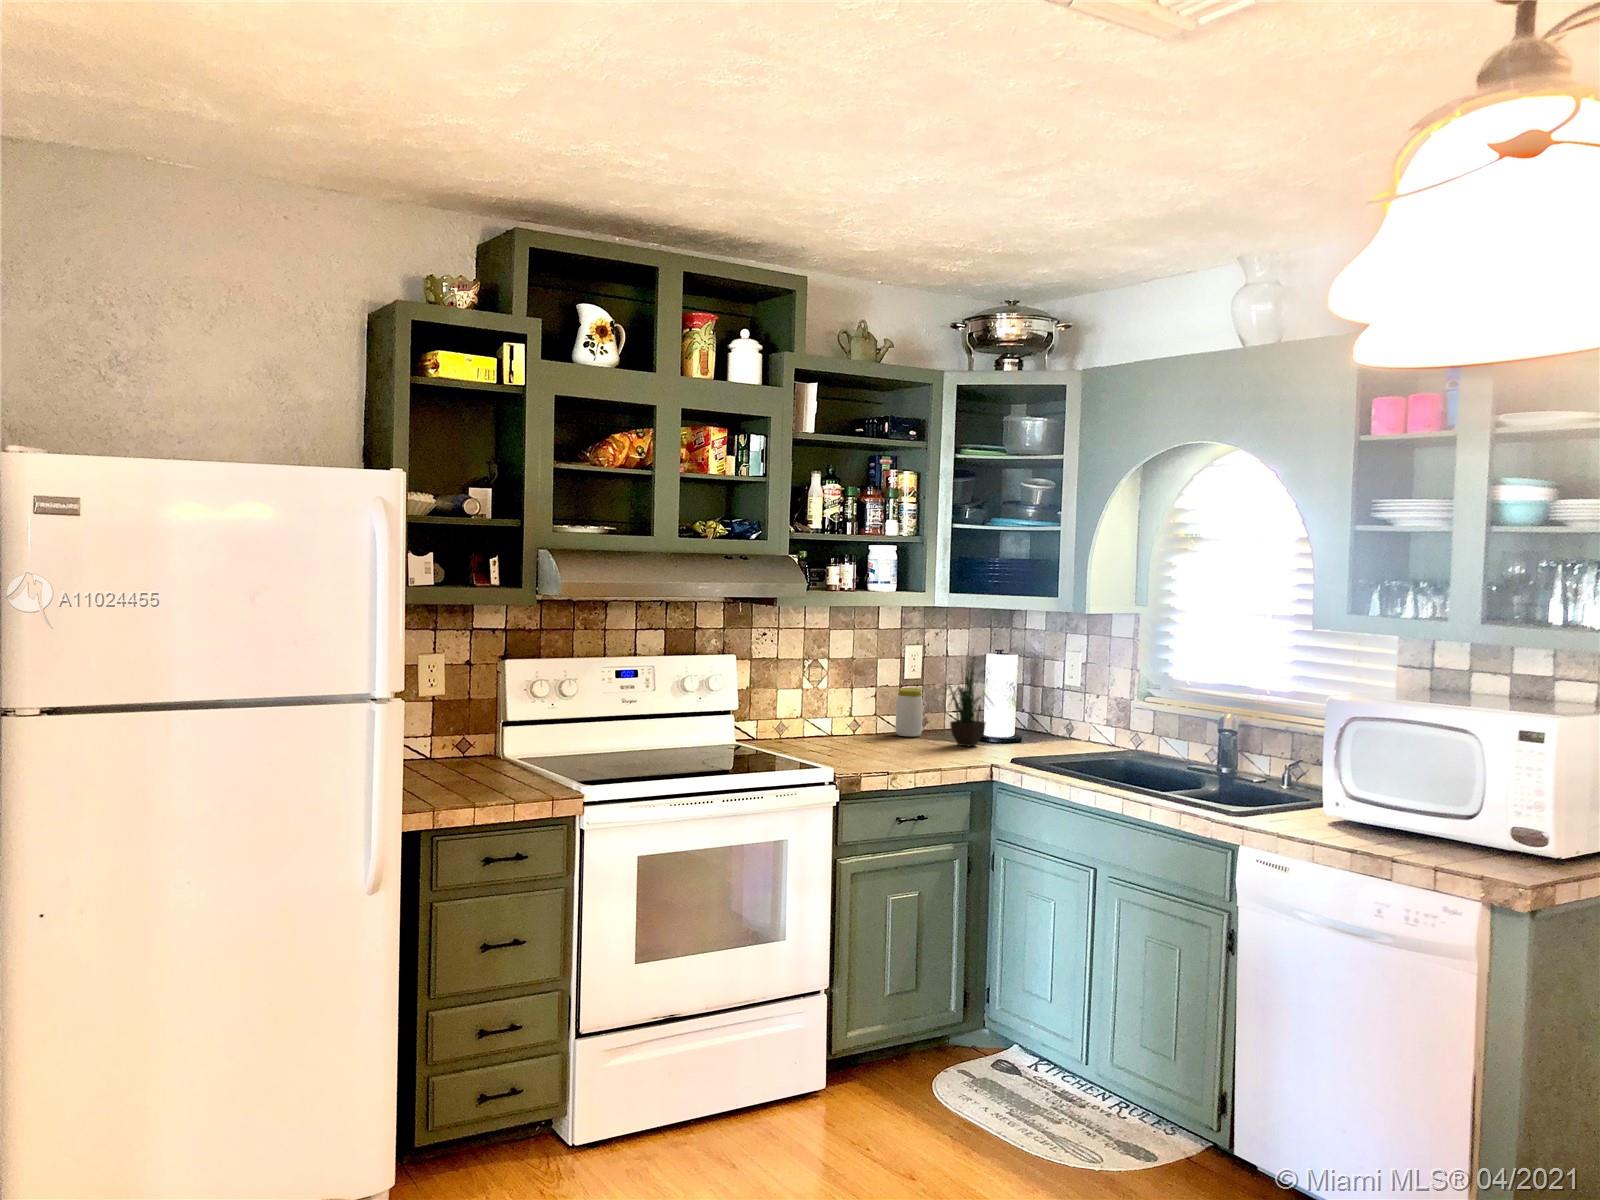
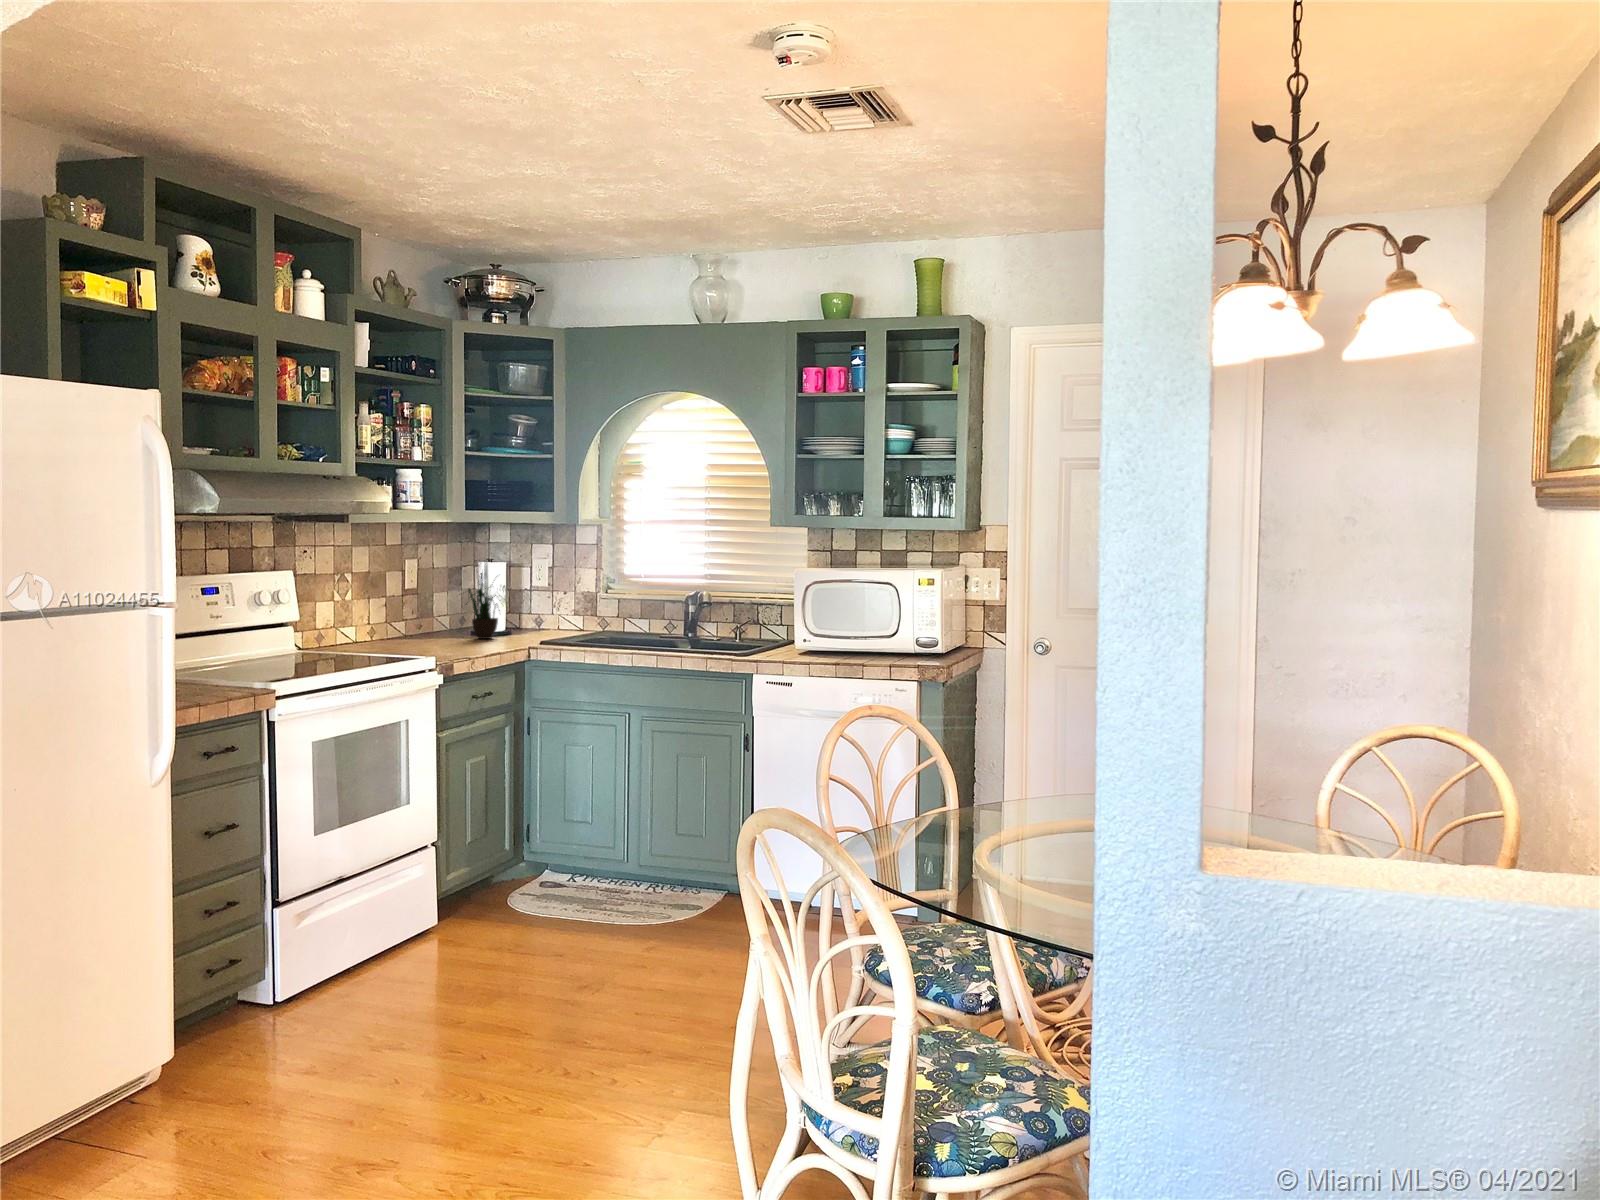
jar: present [895,688,923,737] -> none [410,596,435,637]

